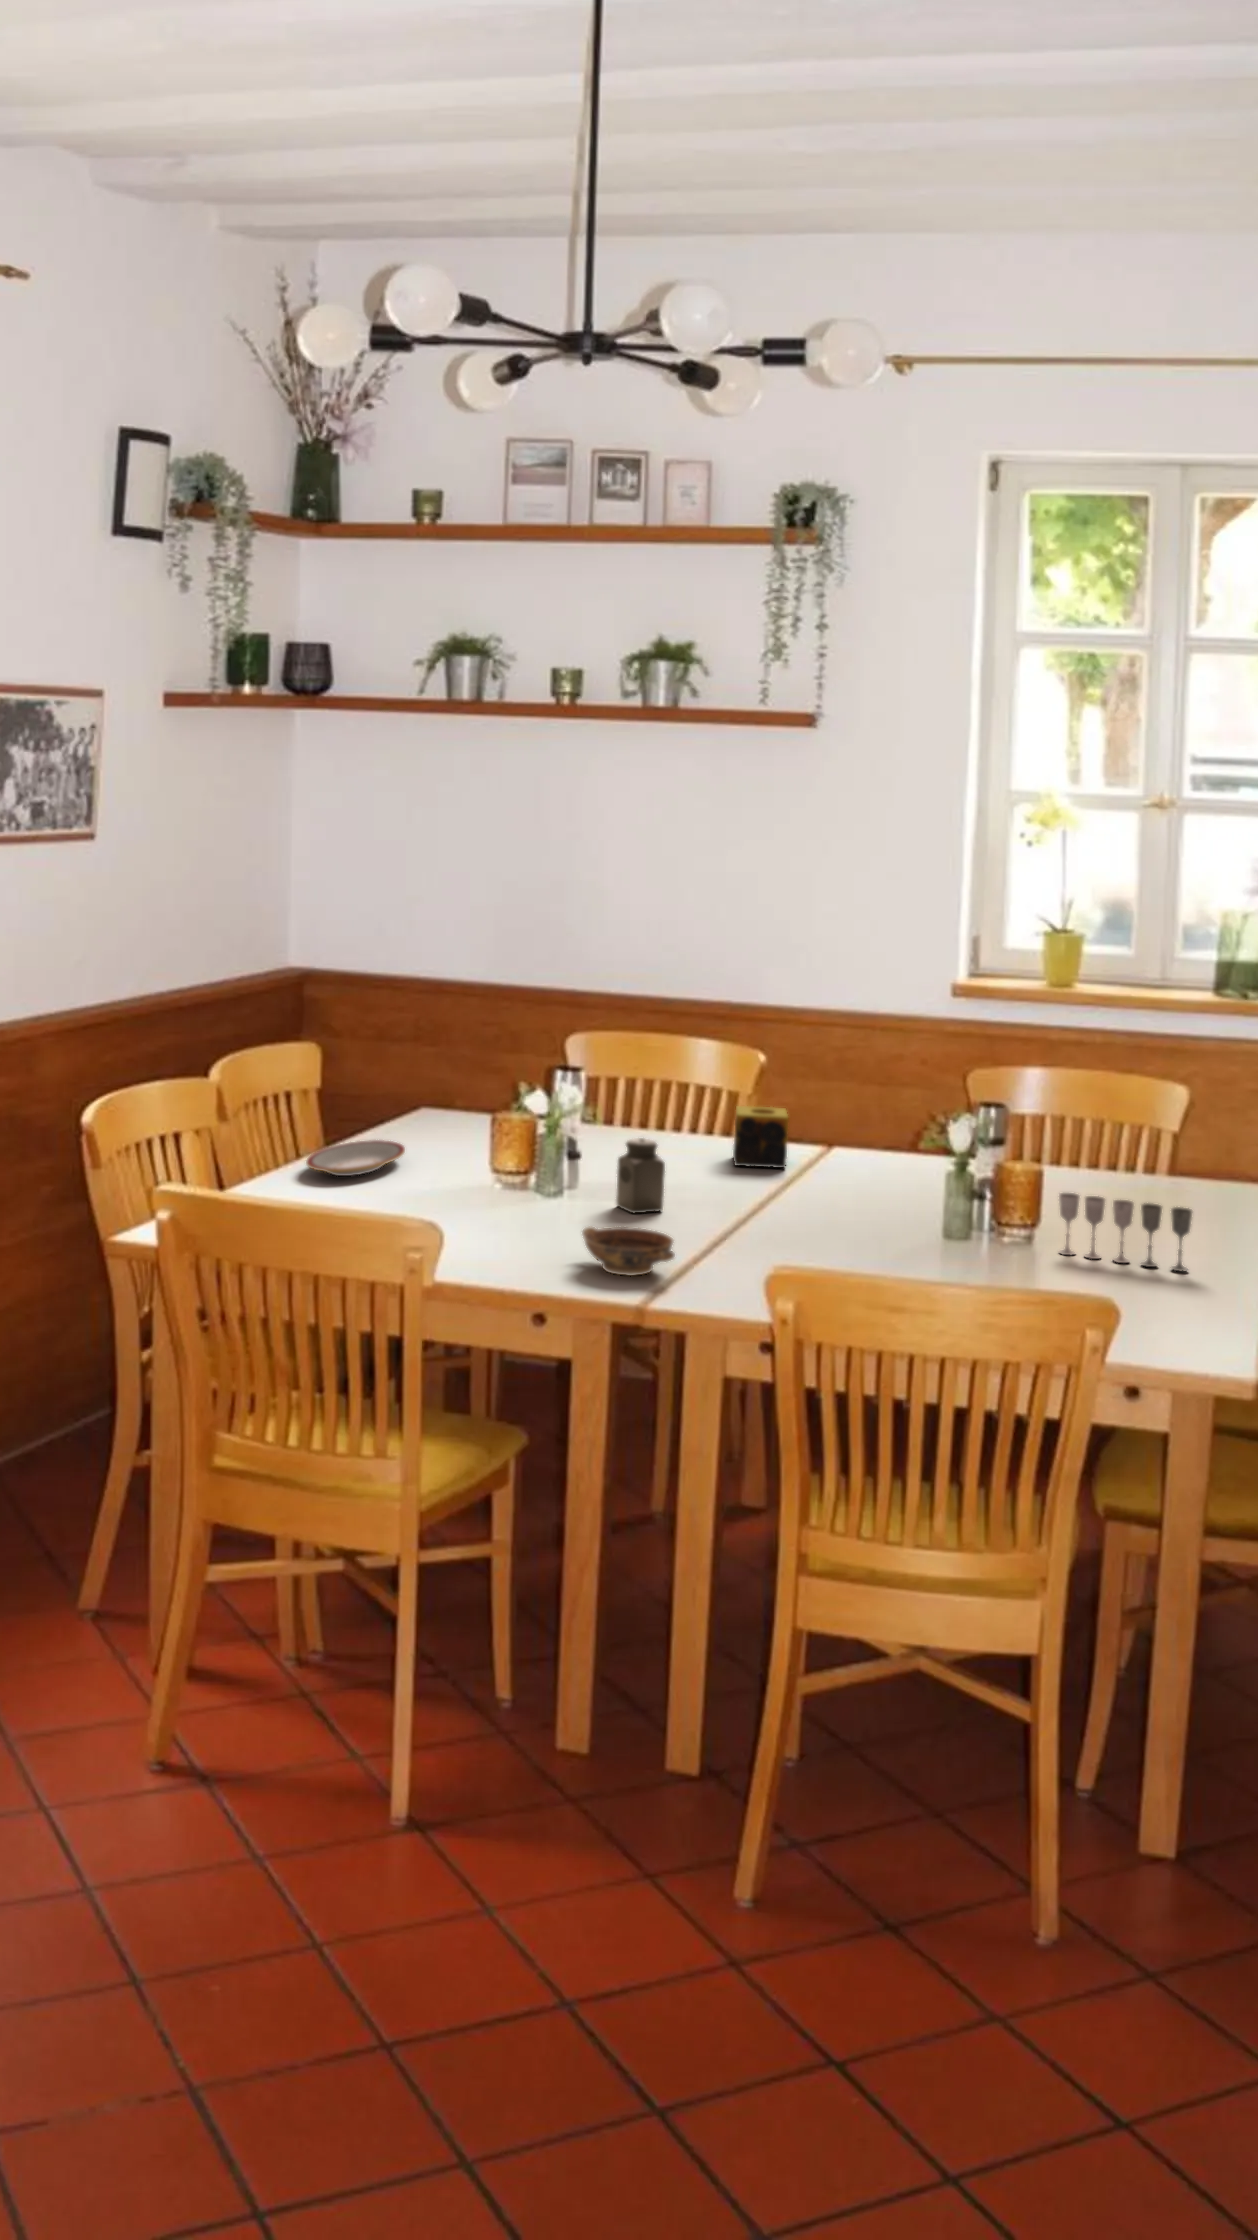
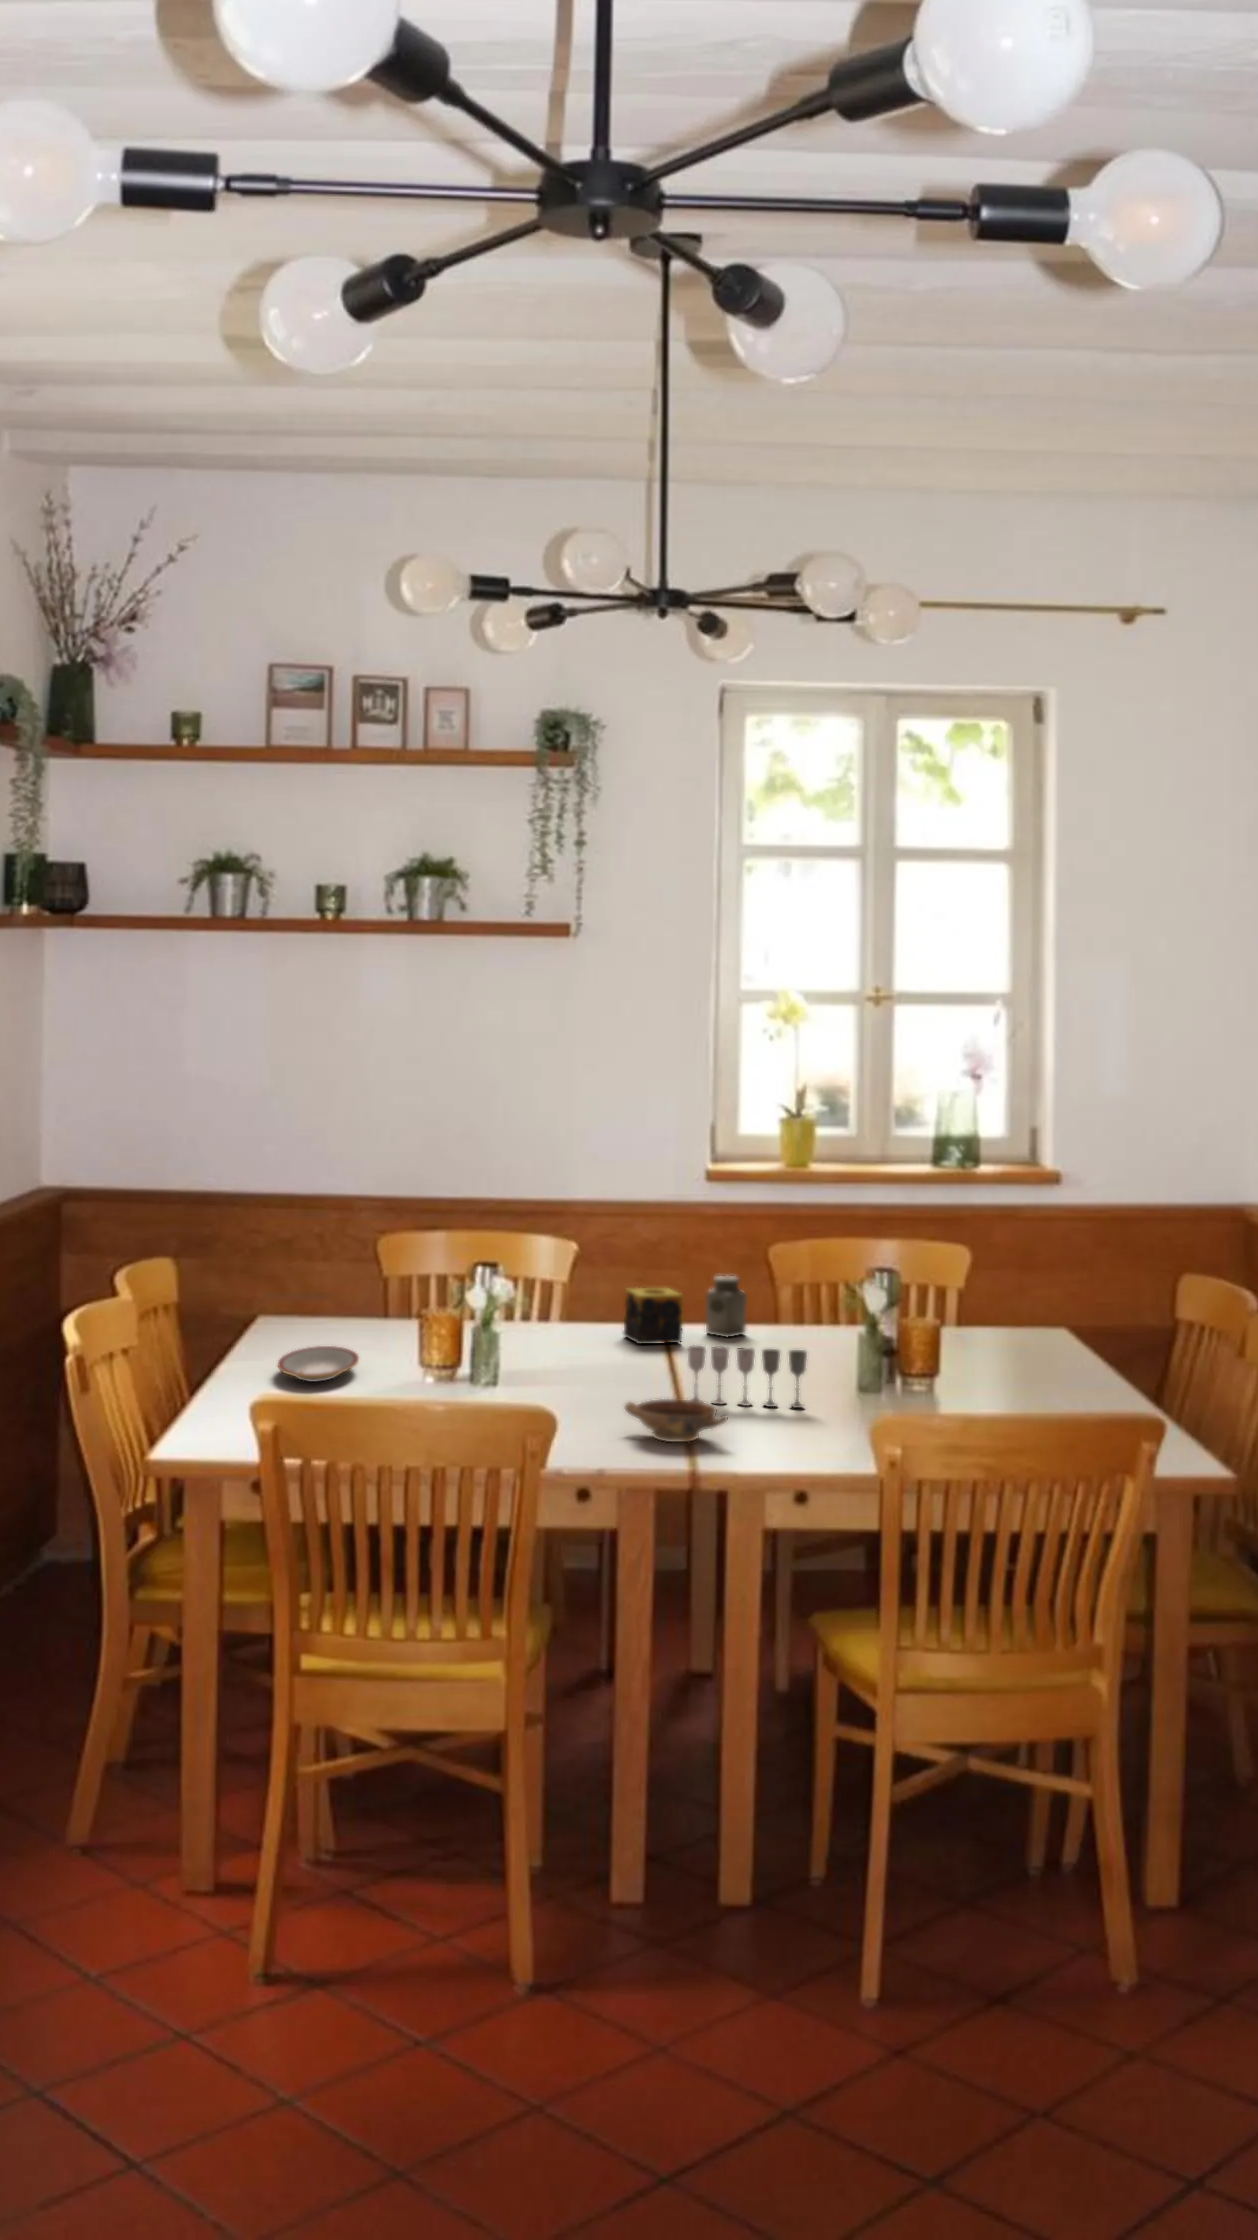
salt shaker: present [616,1138,665,1213] -> present [706,1276,746,1337]
wine glass: present [1059,1193,1192,1272] -> present [687,1346,807,1408]

